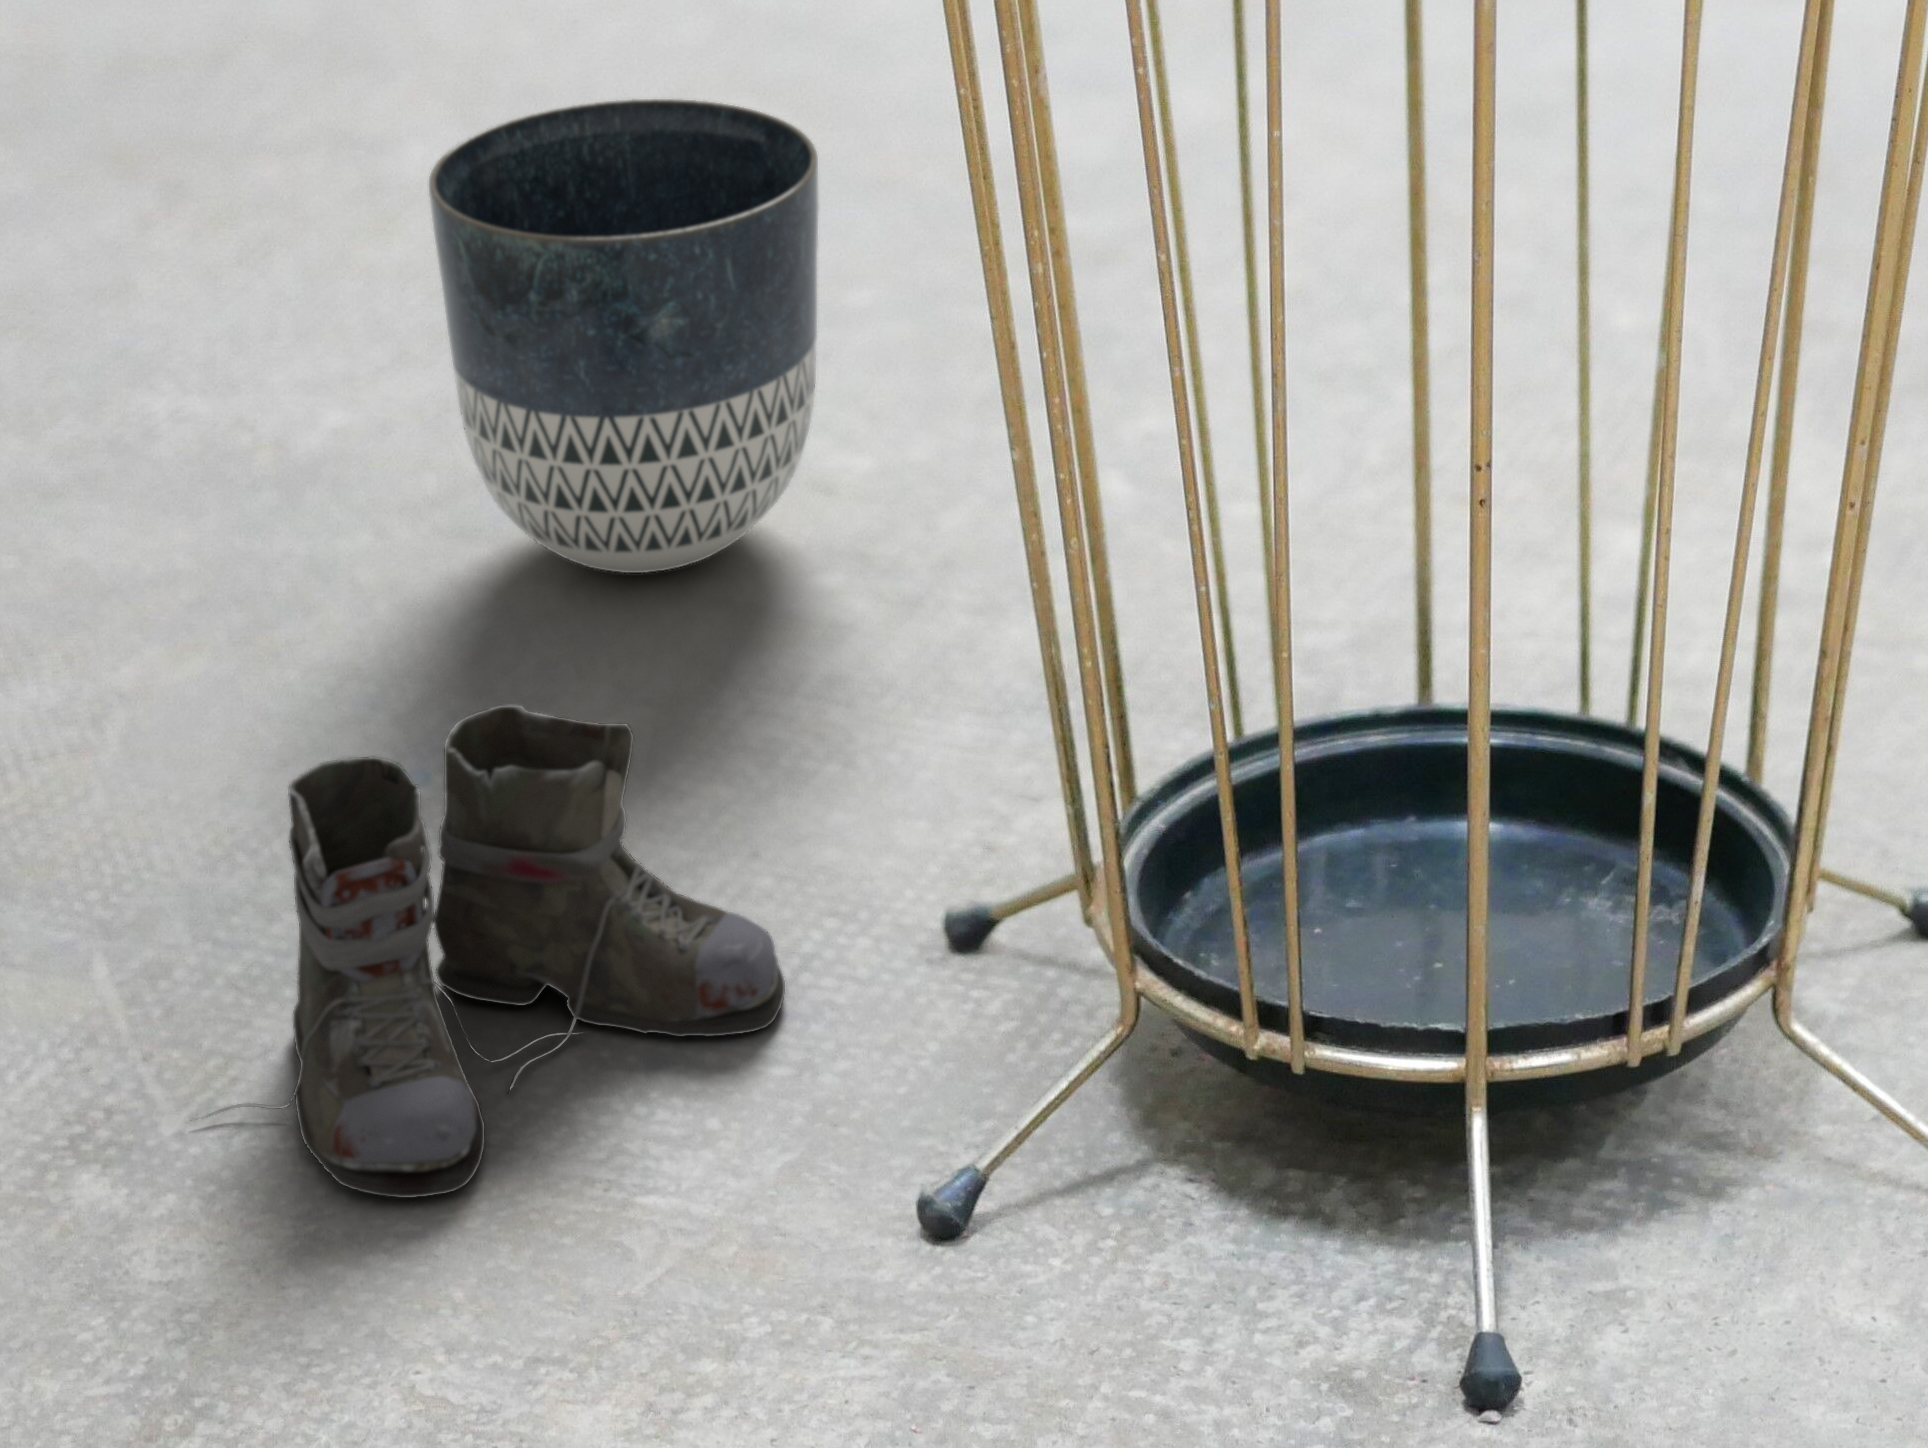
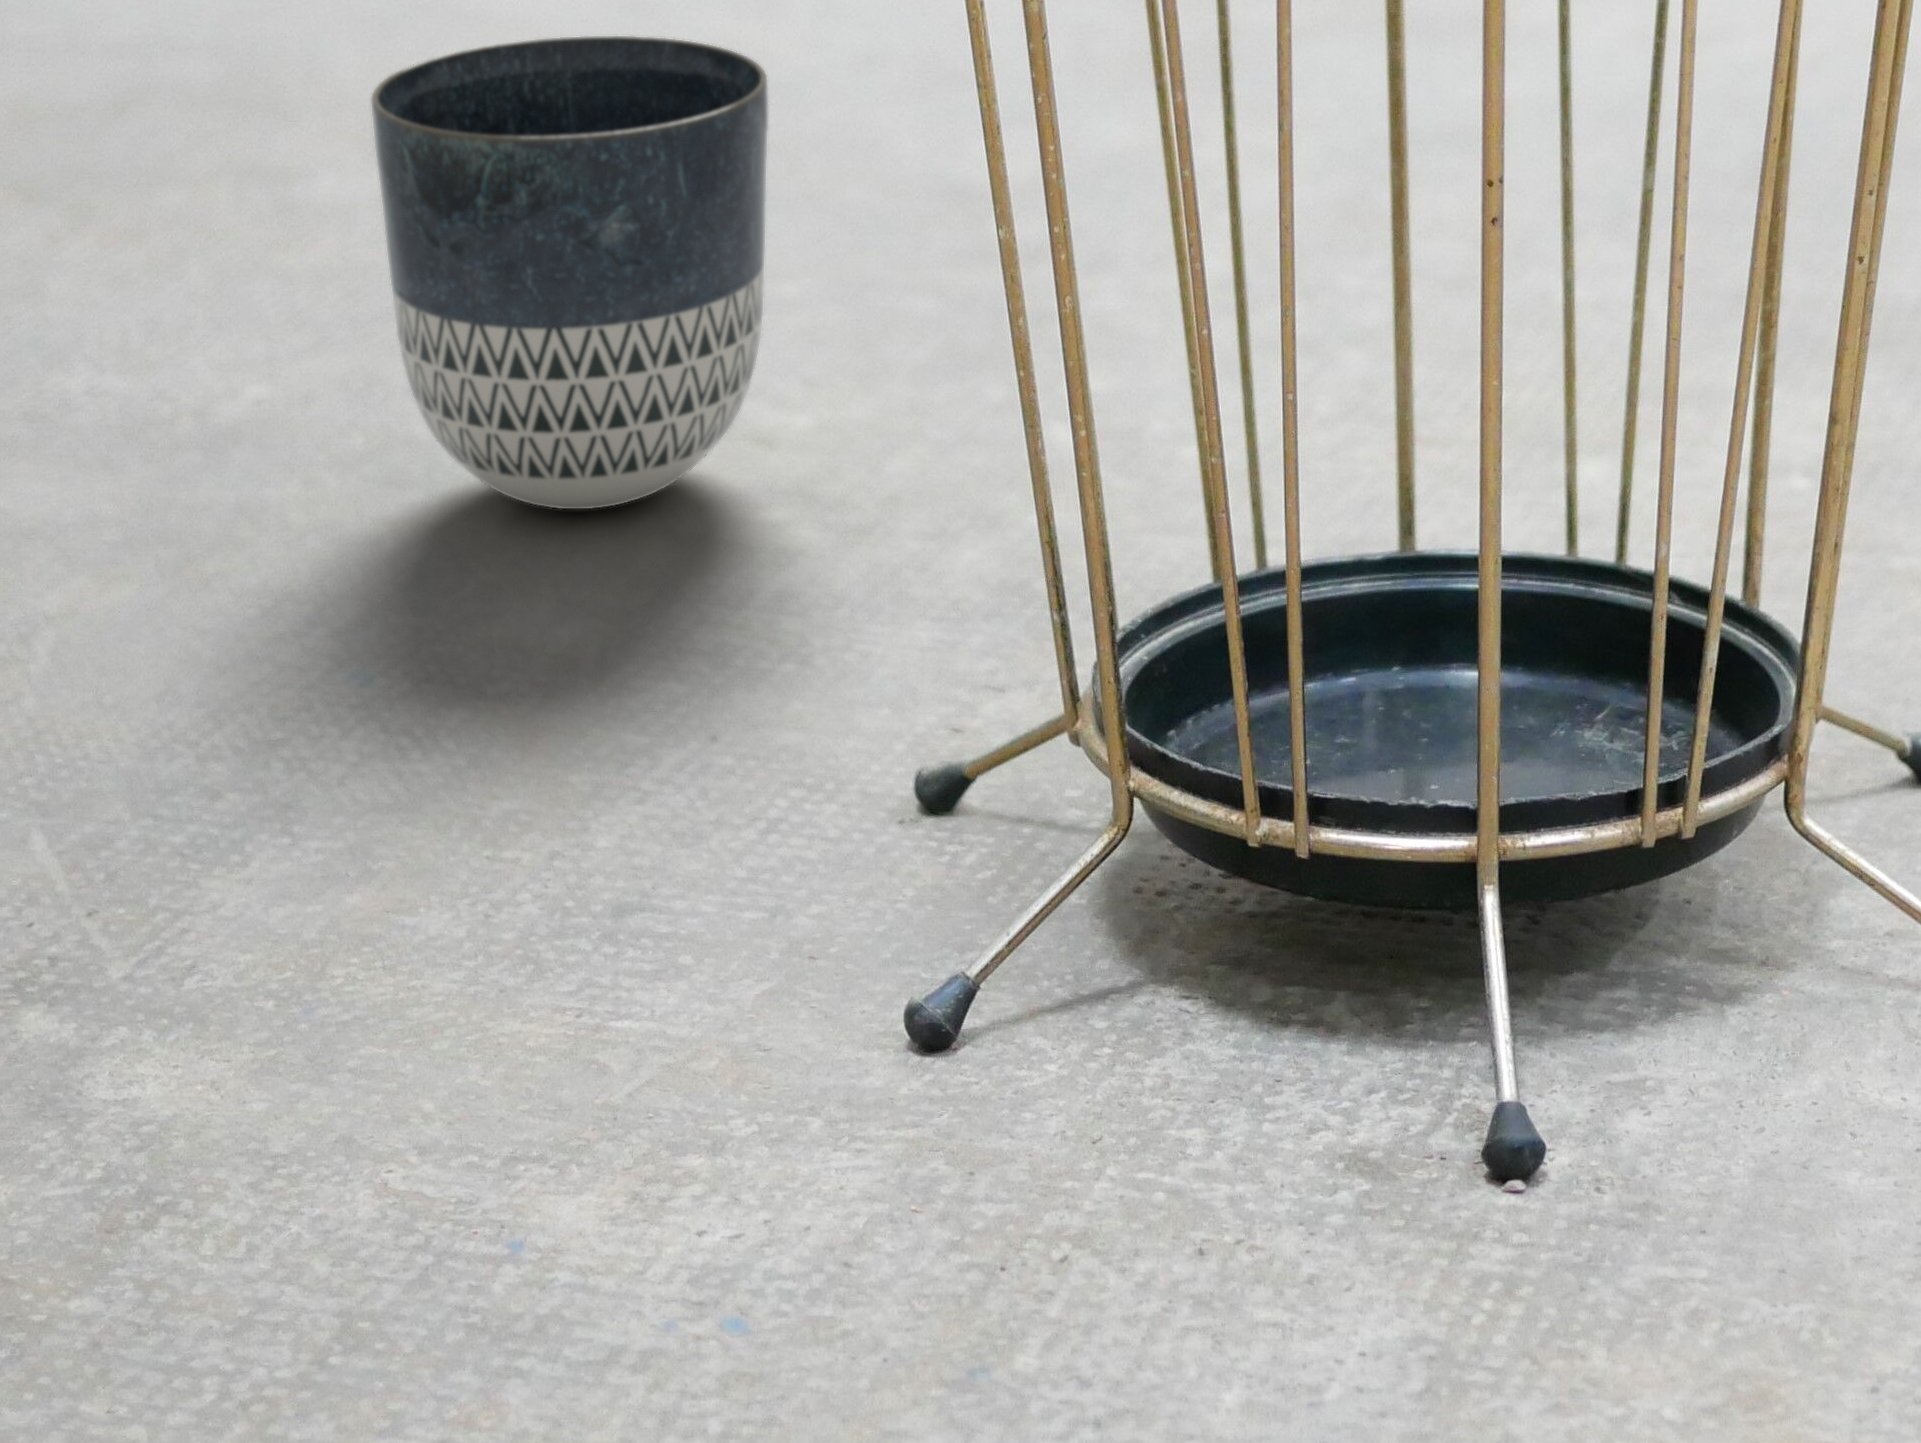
boots: present [205,705,785,1198] -> none [137,551,755,1027]

